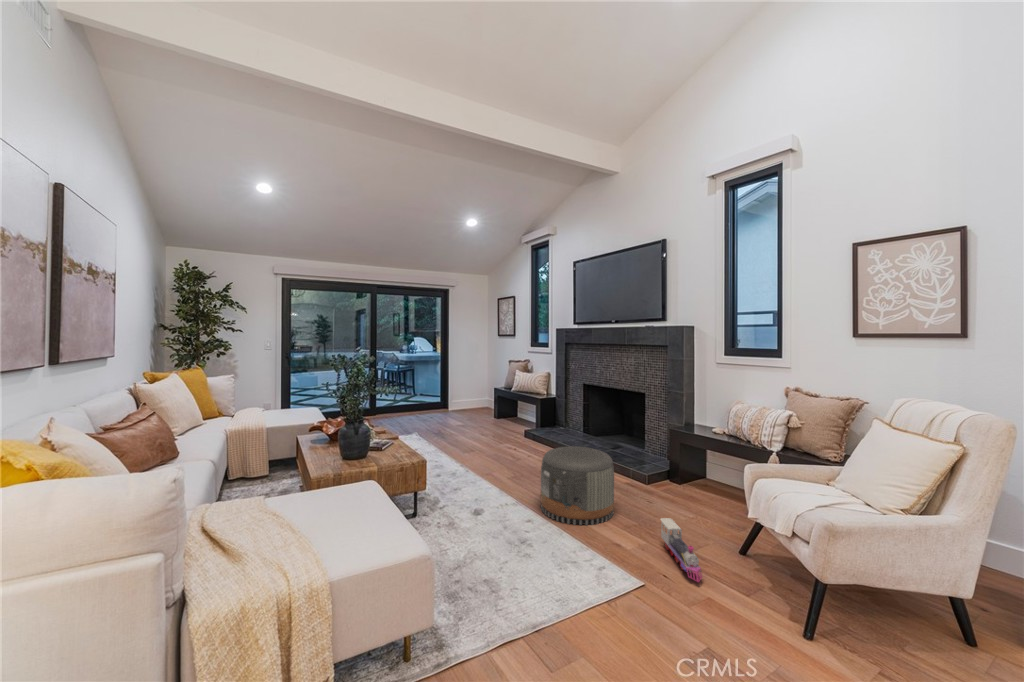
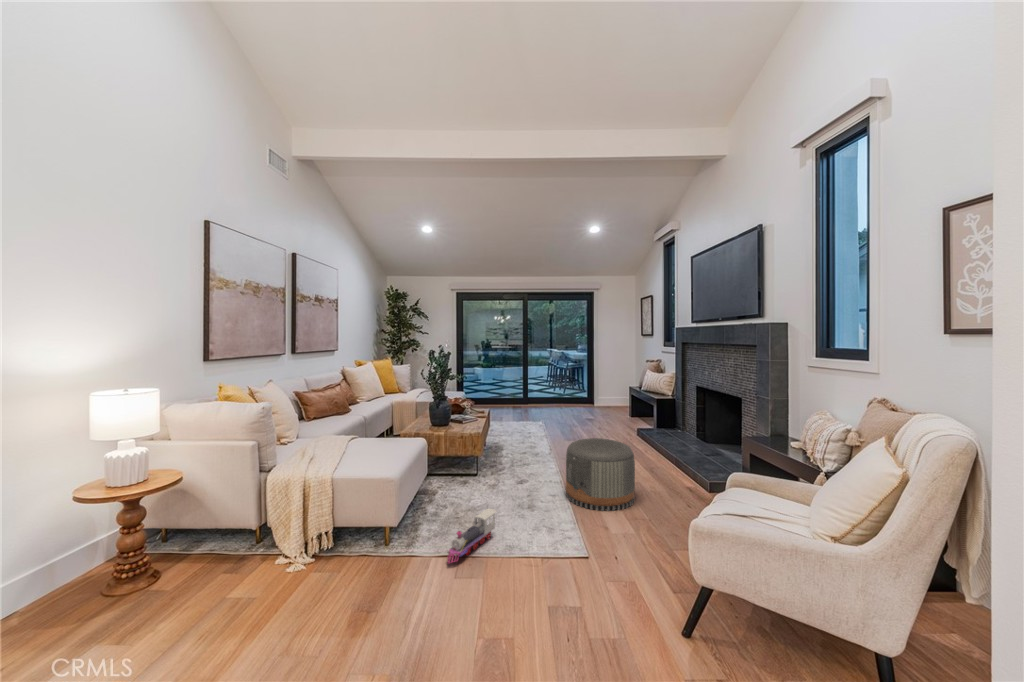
toy train: present [660,518,702,582] -> present [448,509,496,563]

